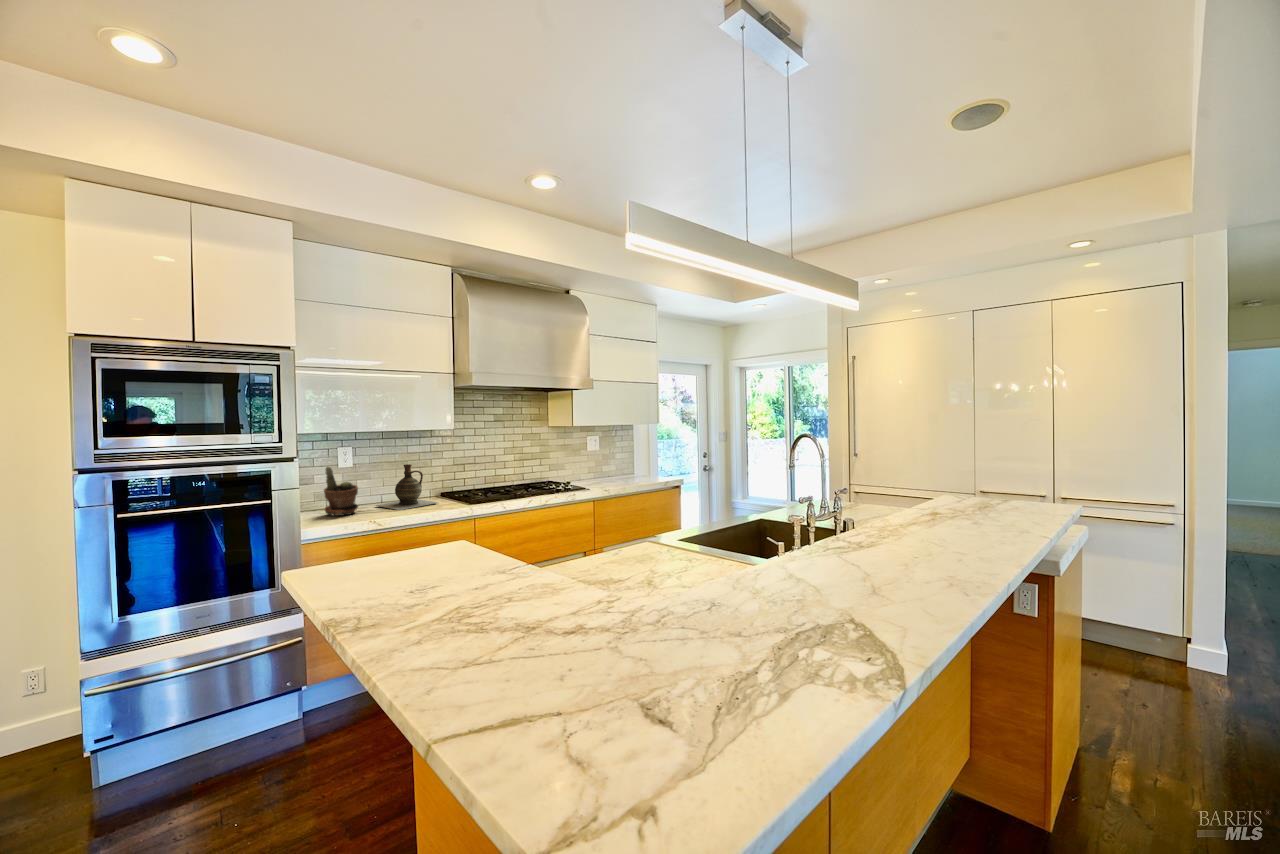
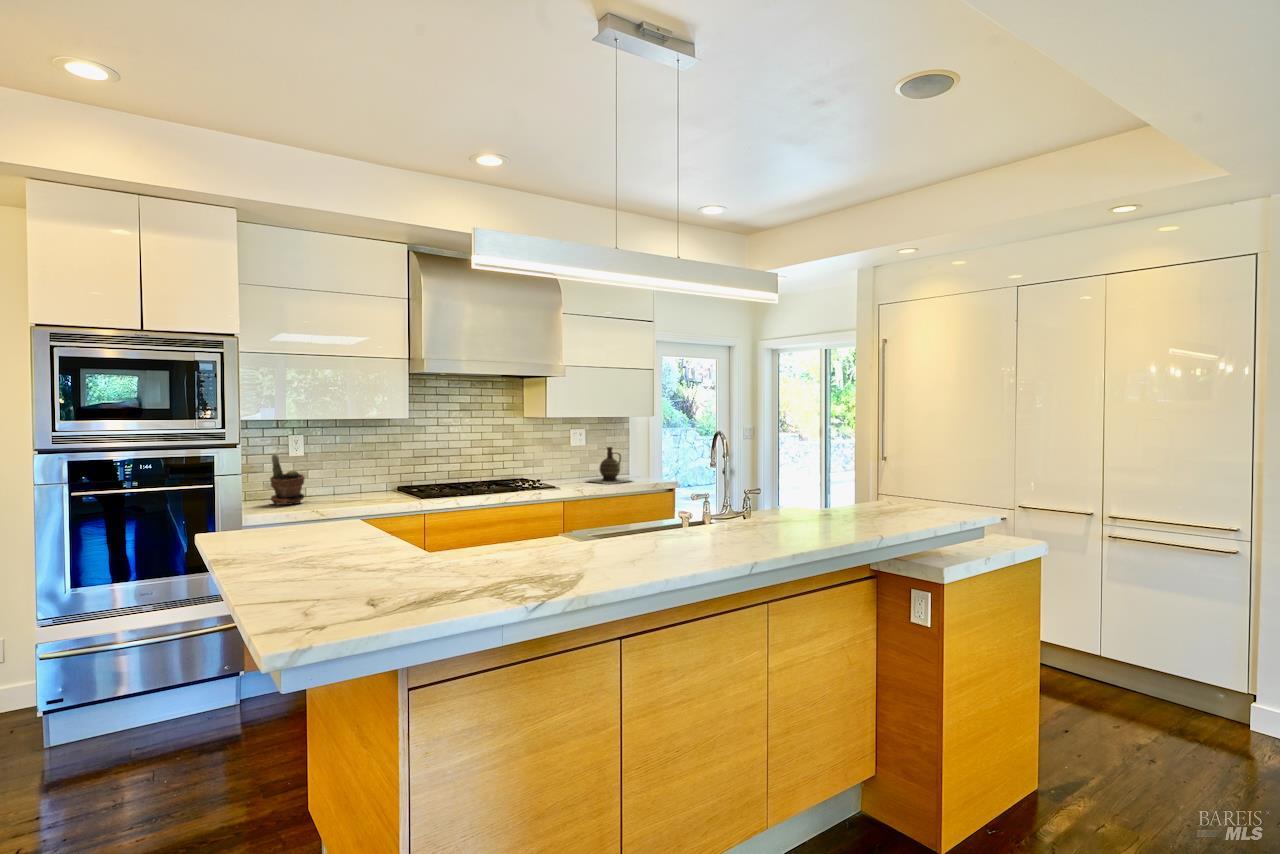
ceramic jug: present [375,464,438,510] -> present [587,447,631,484]

